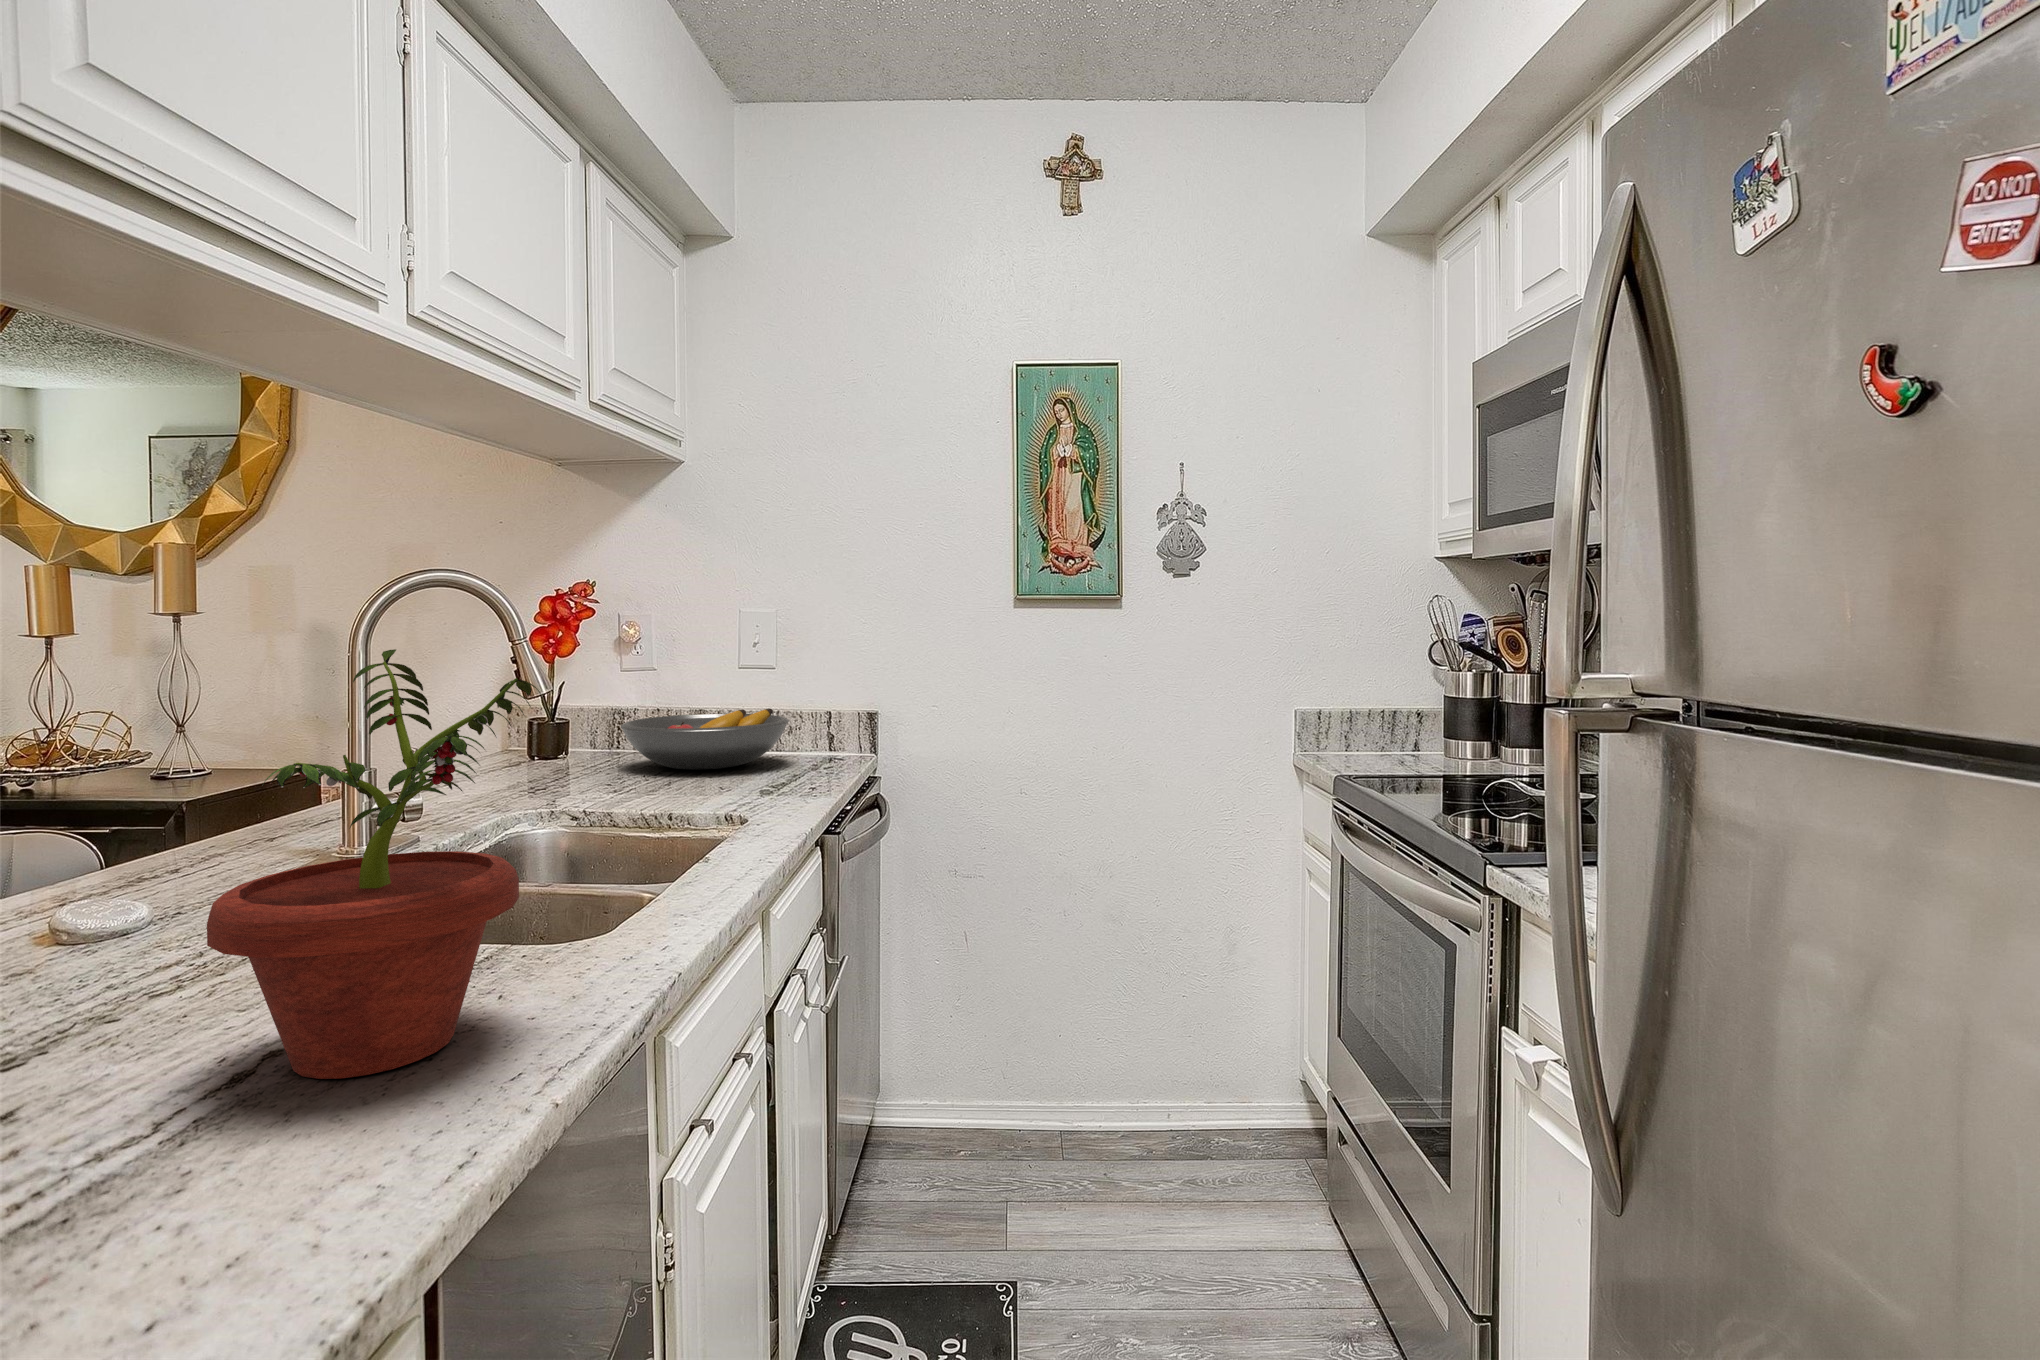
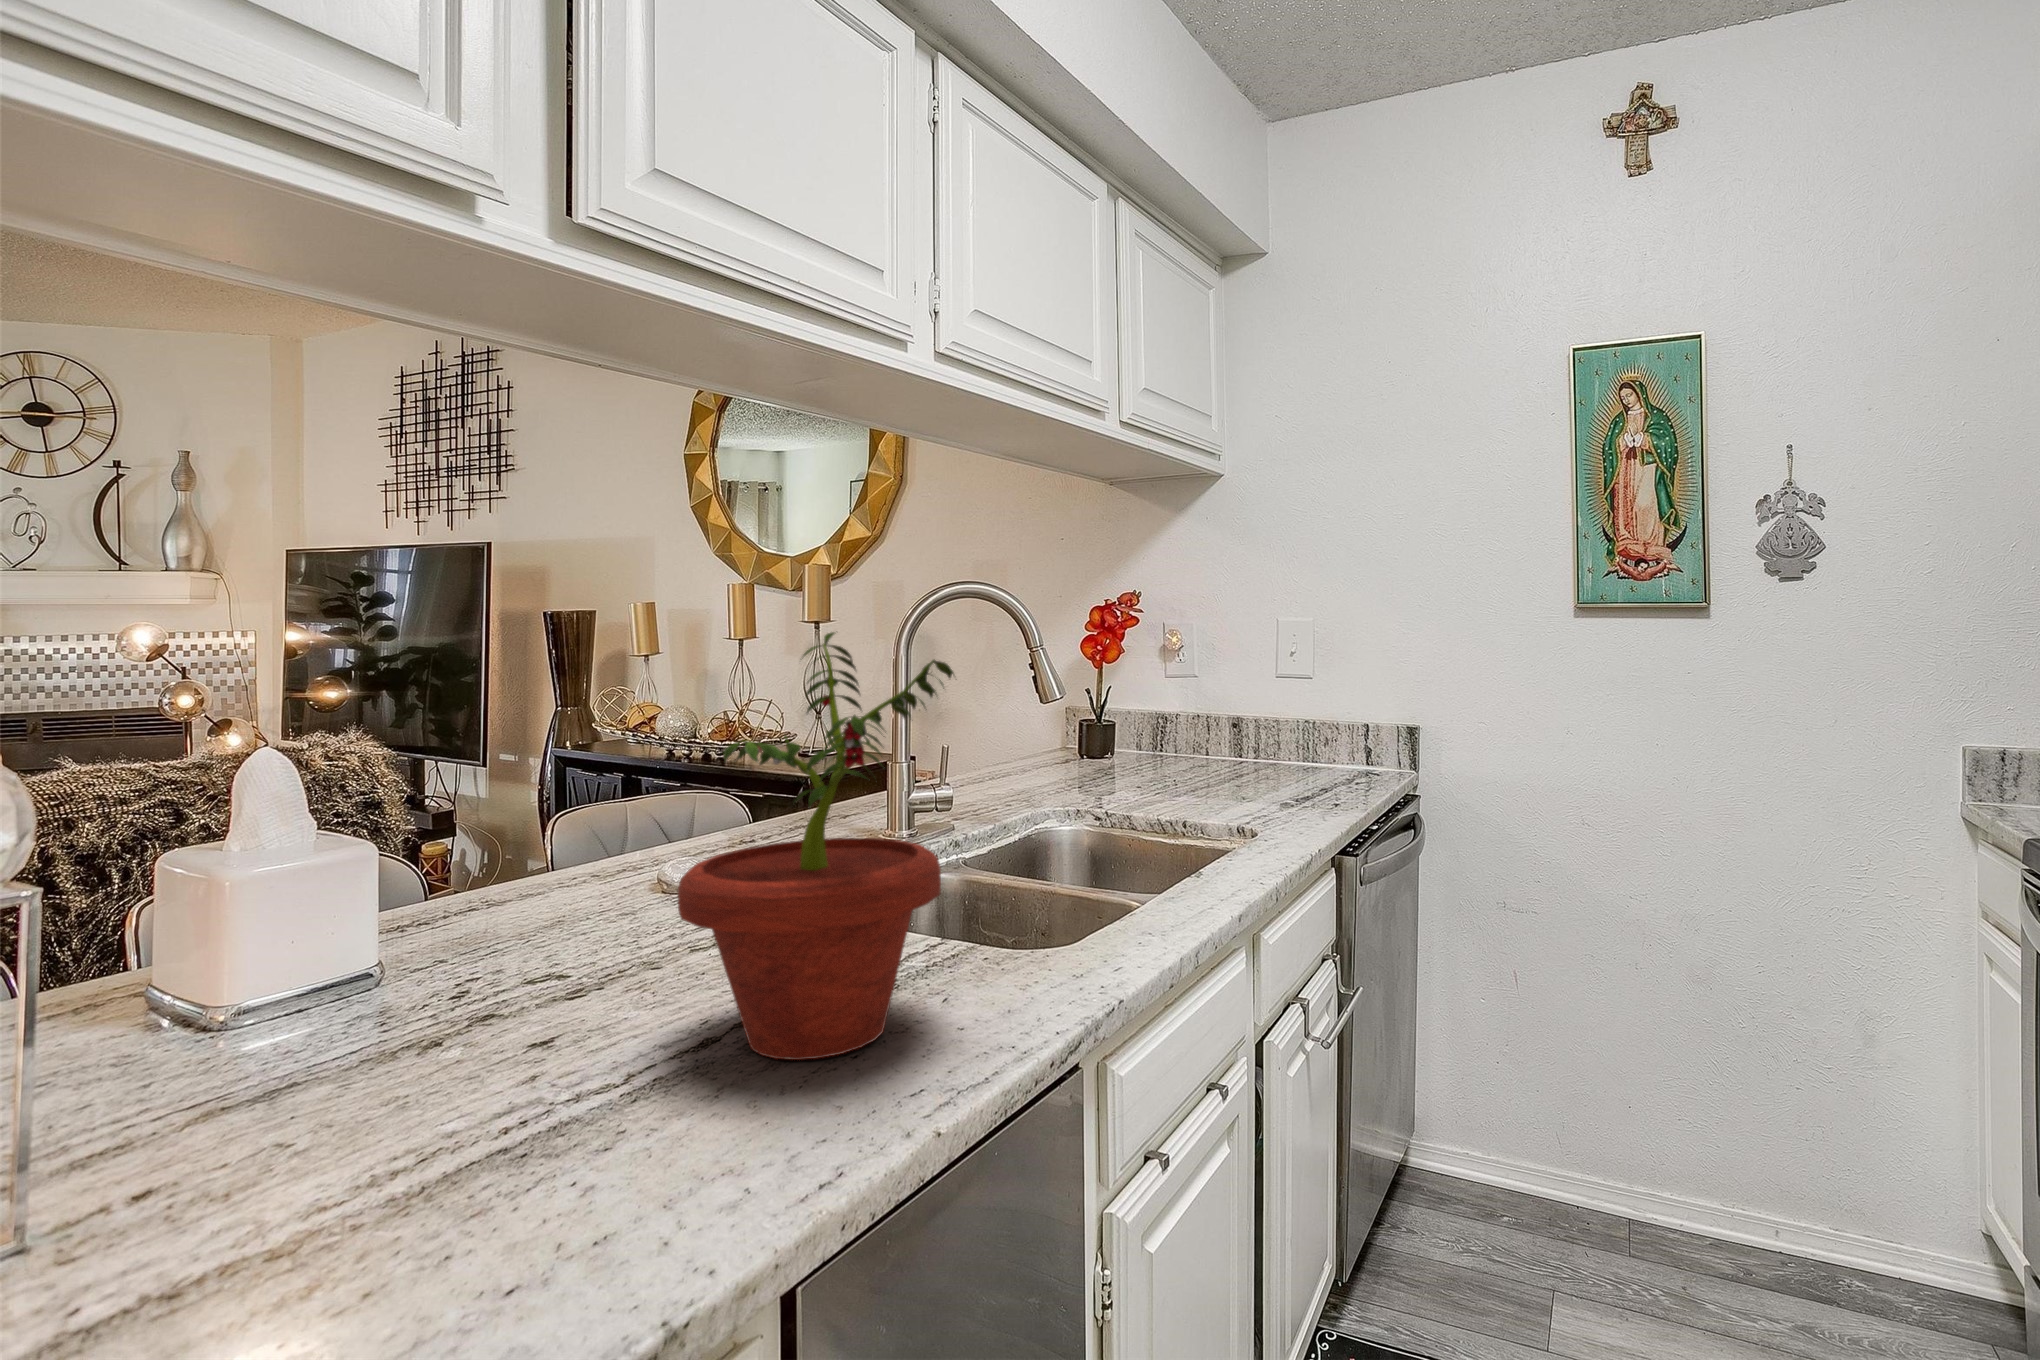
fruit bowl: present [621,708,789,770] -> none [1152,716,1320,778]

